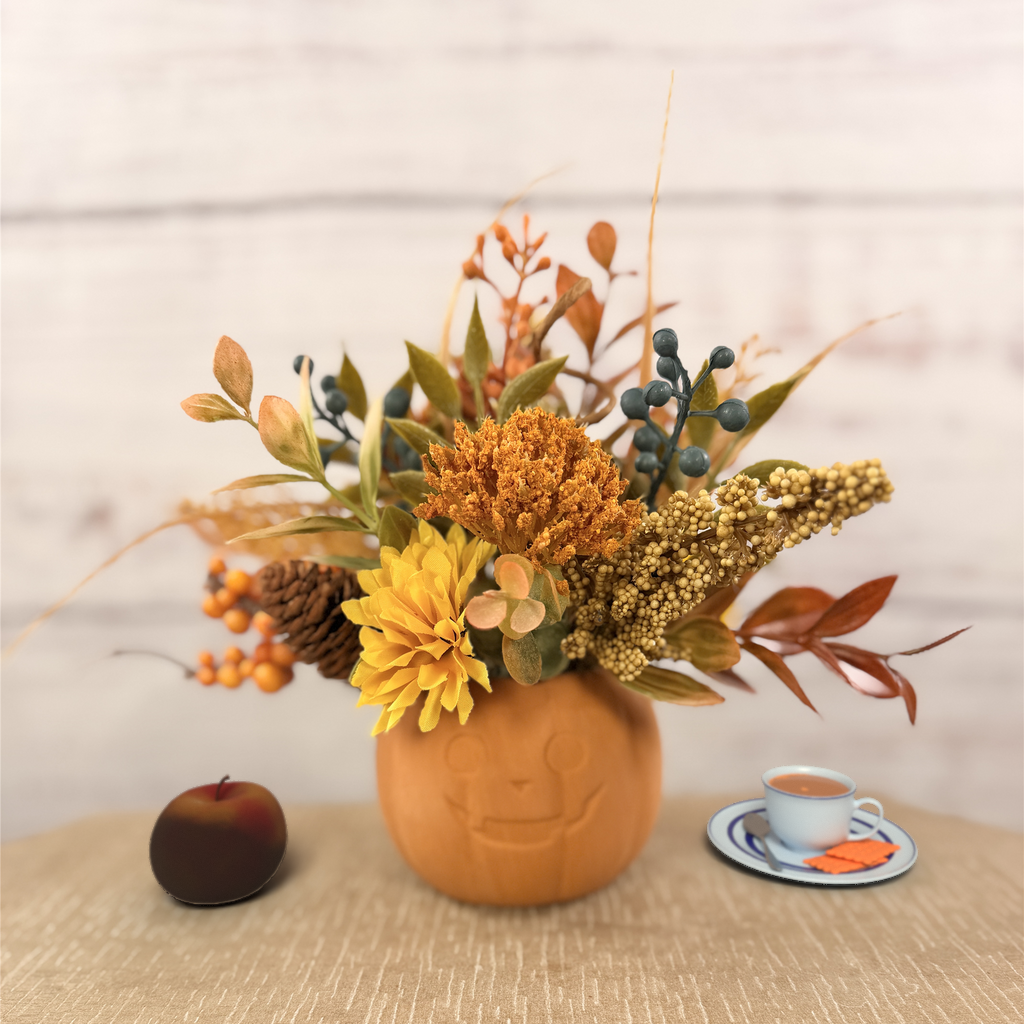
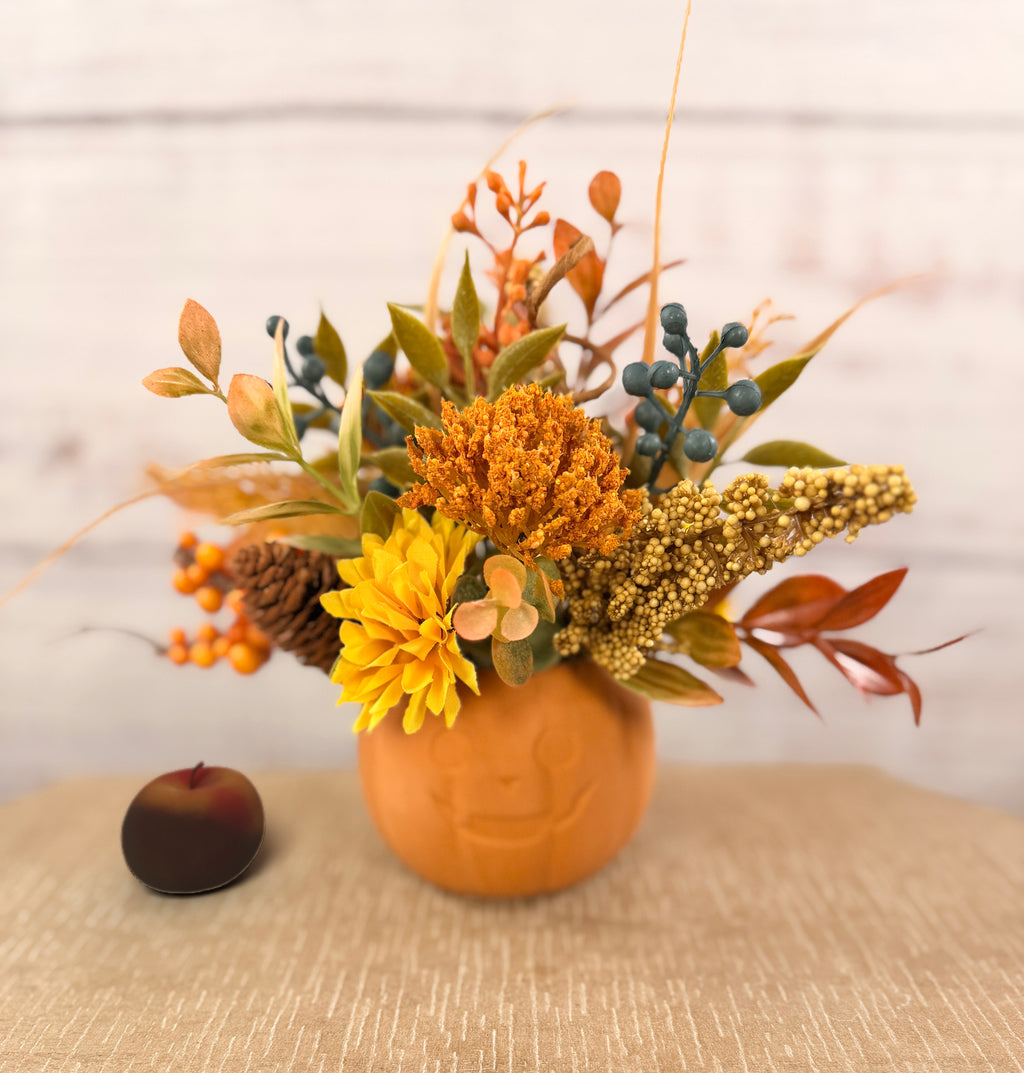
teacup: present [707,765,918,884] -> none [697,753,912,879]

